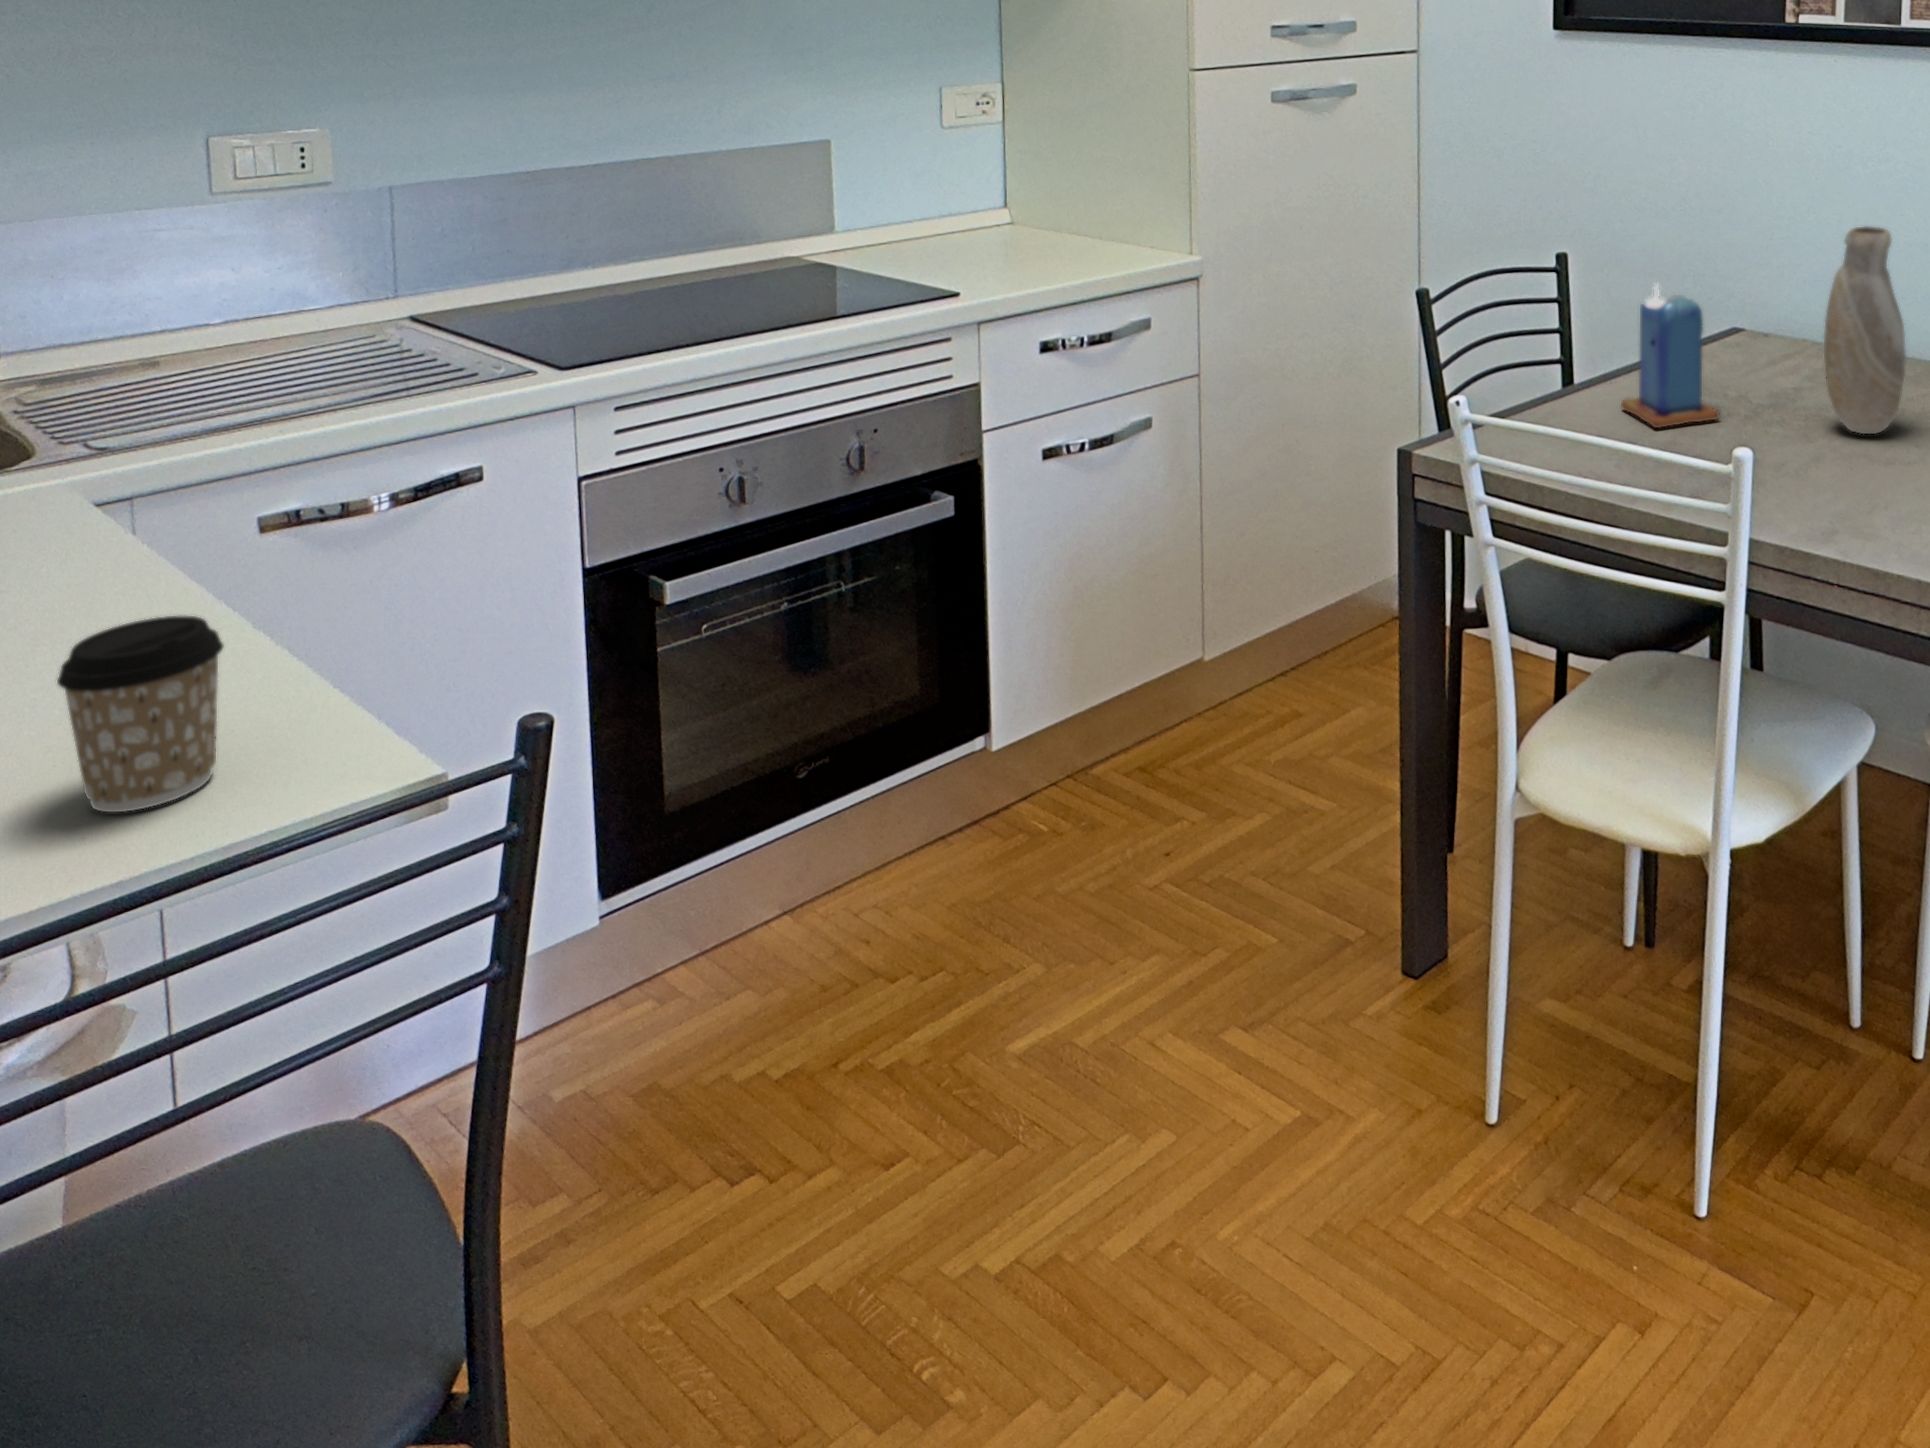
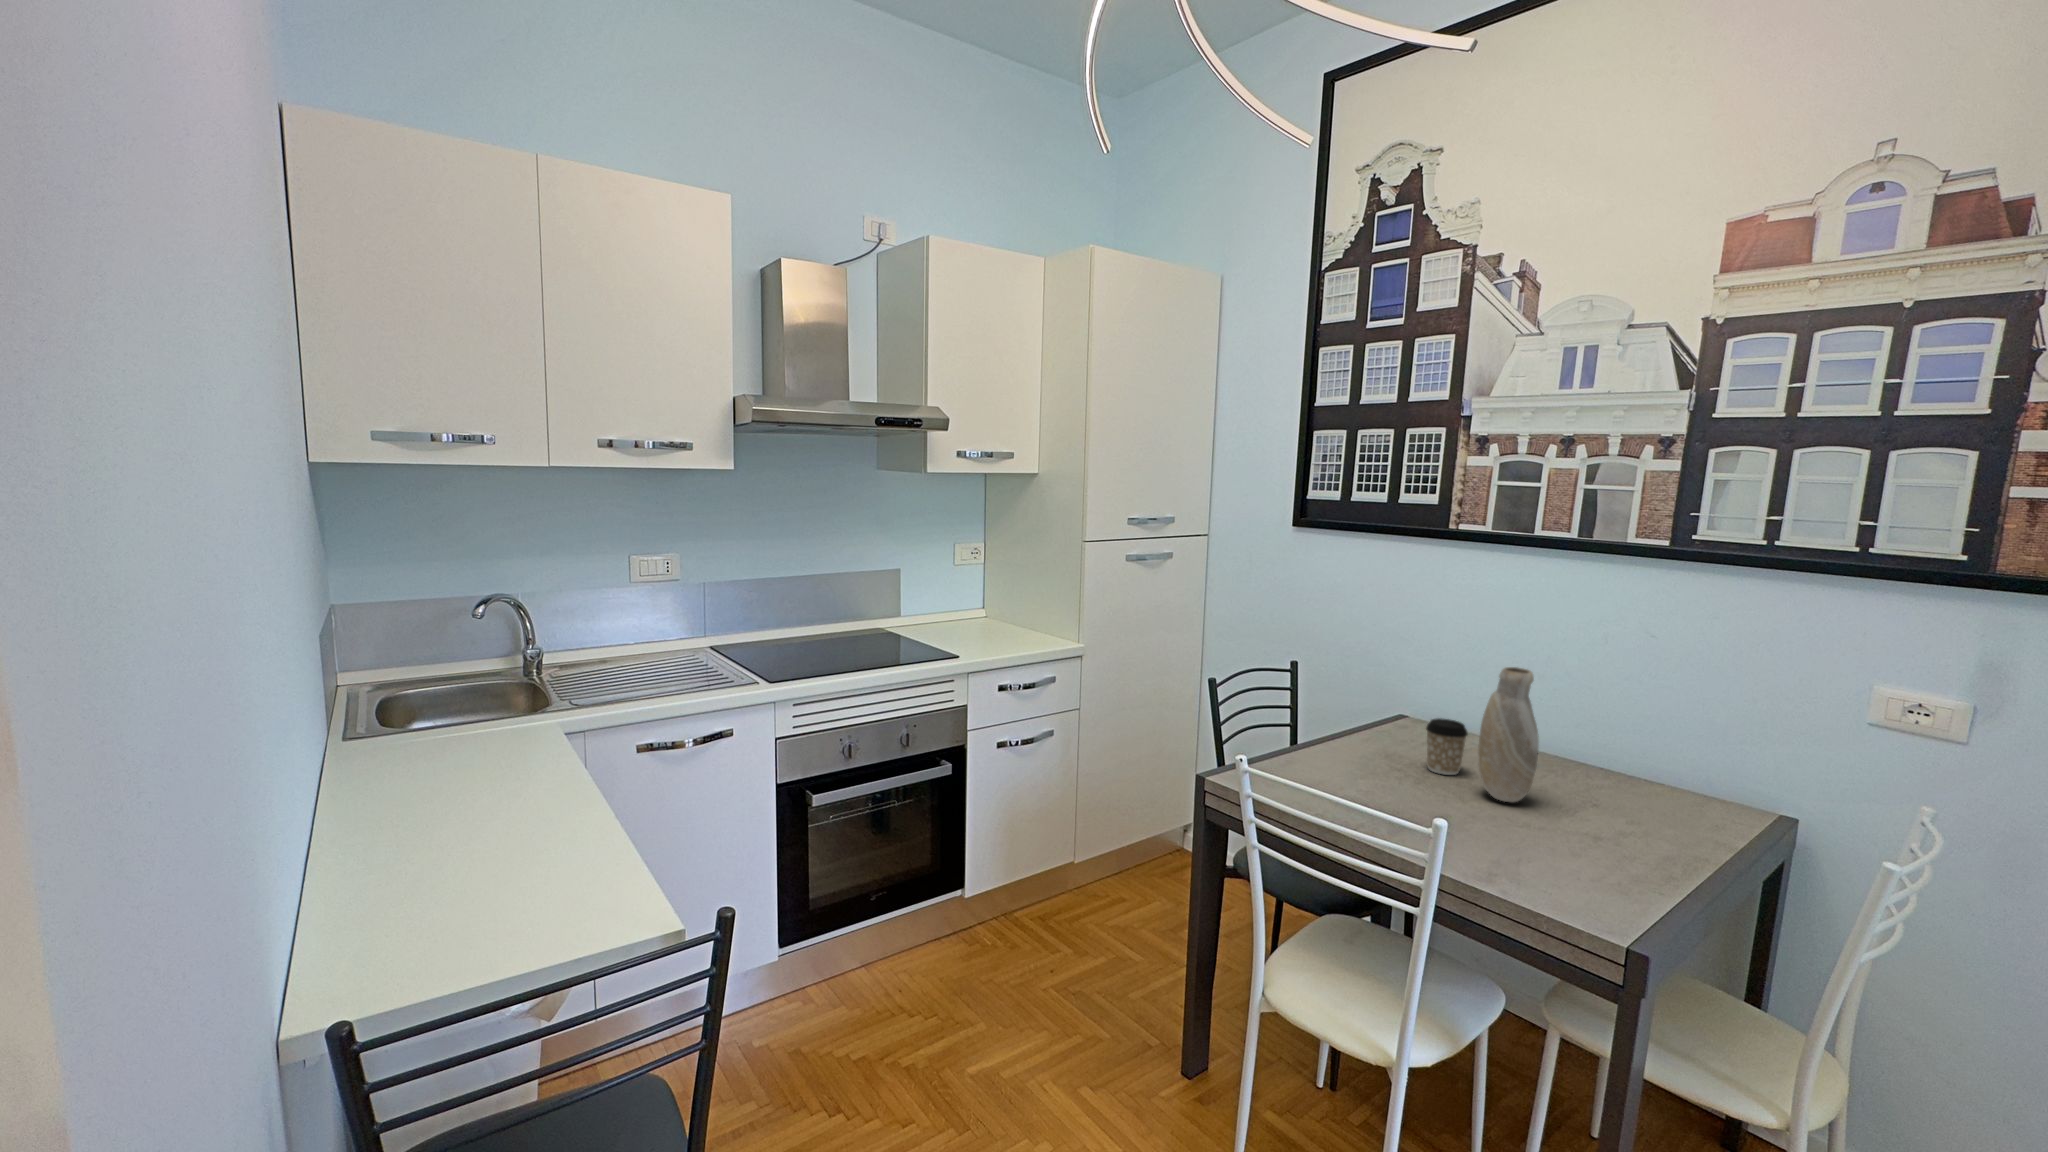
candle: present [1621,285,1719,428] -> none [1335,690,1402,781]
coffee cup: present [57,616,223,812] -> present [1426,718,1468,775]

